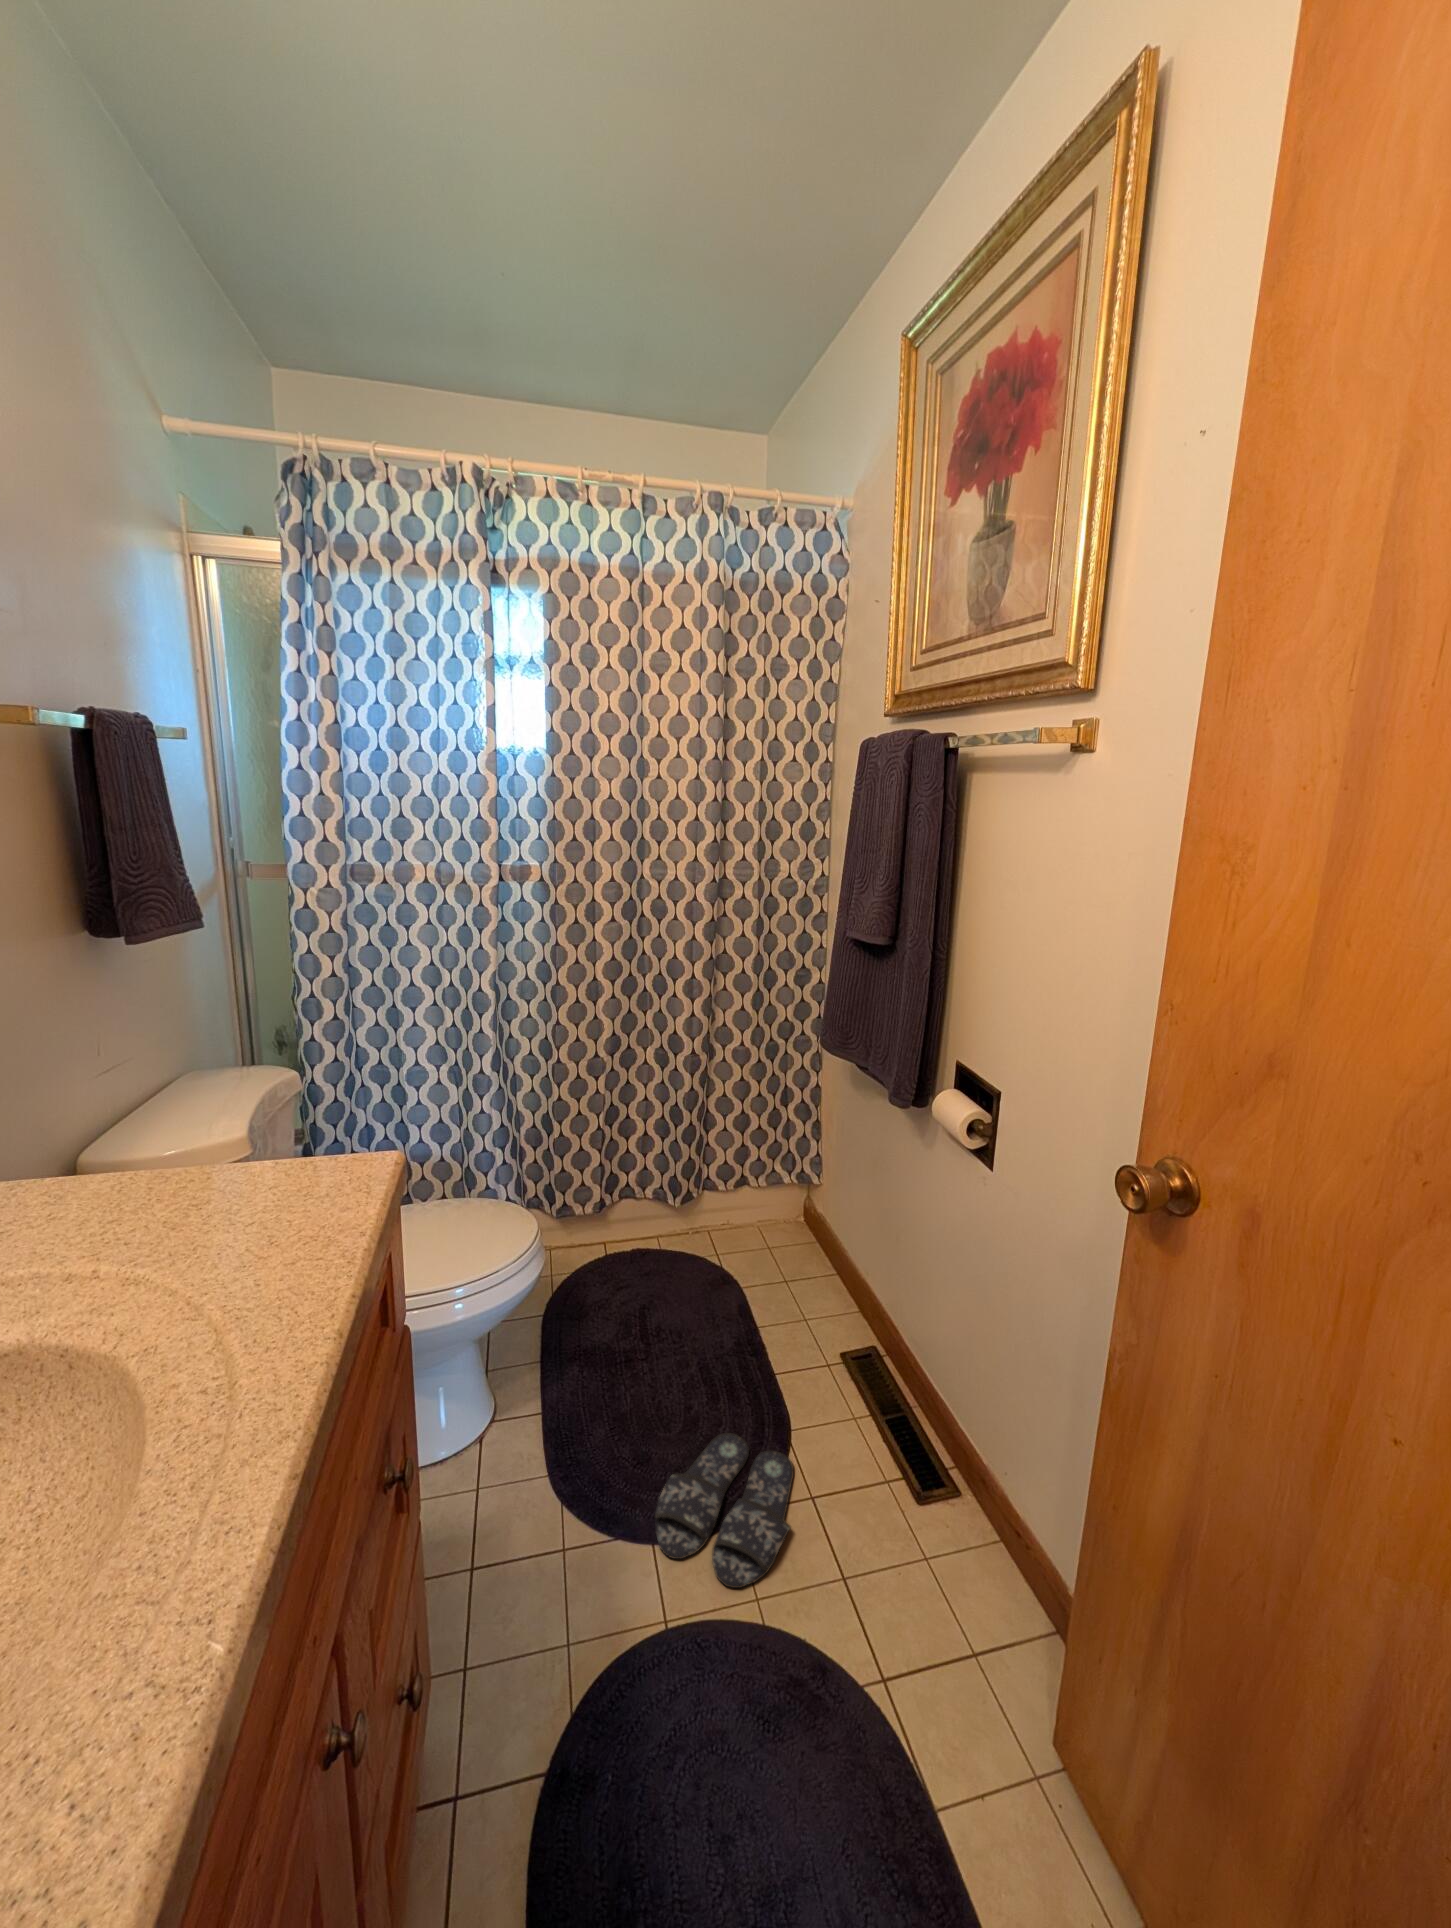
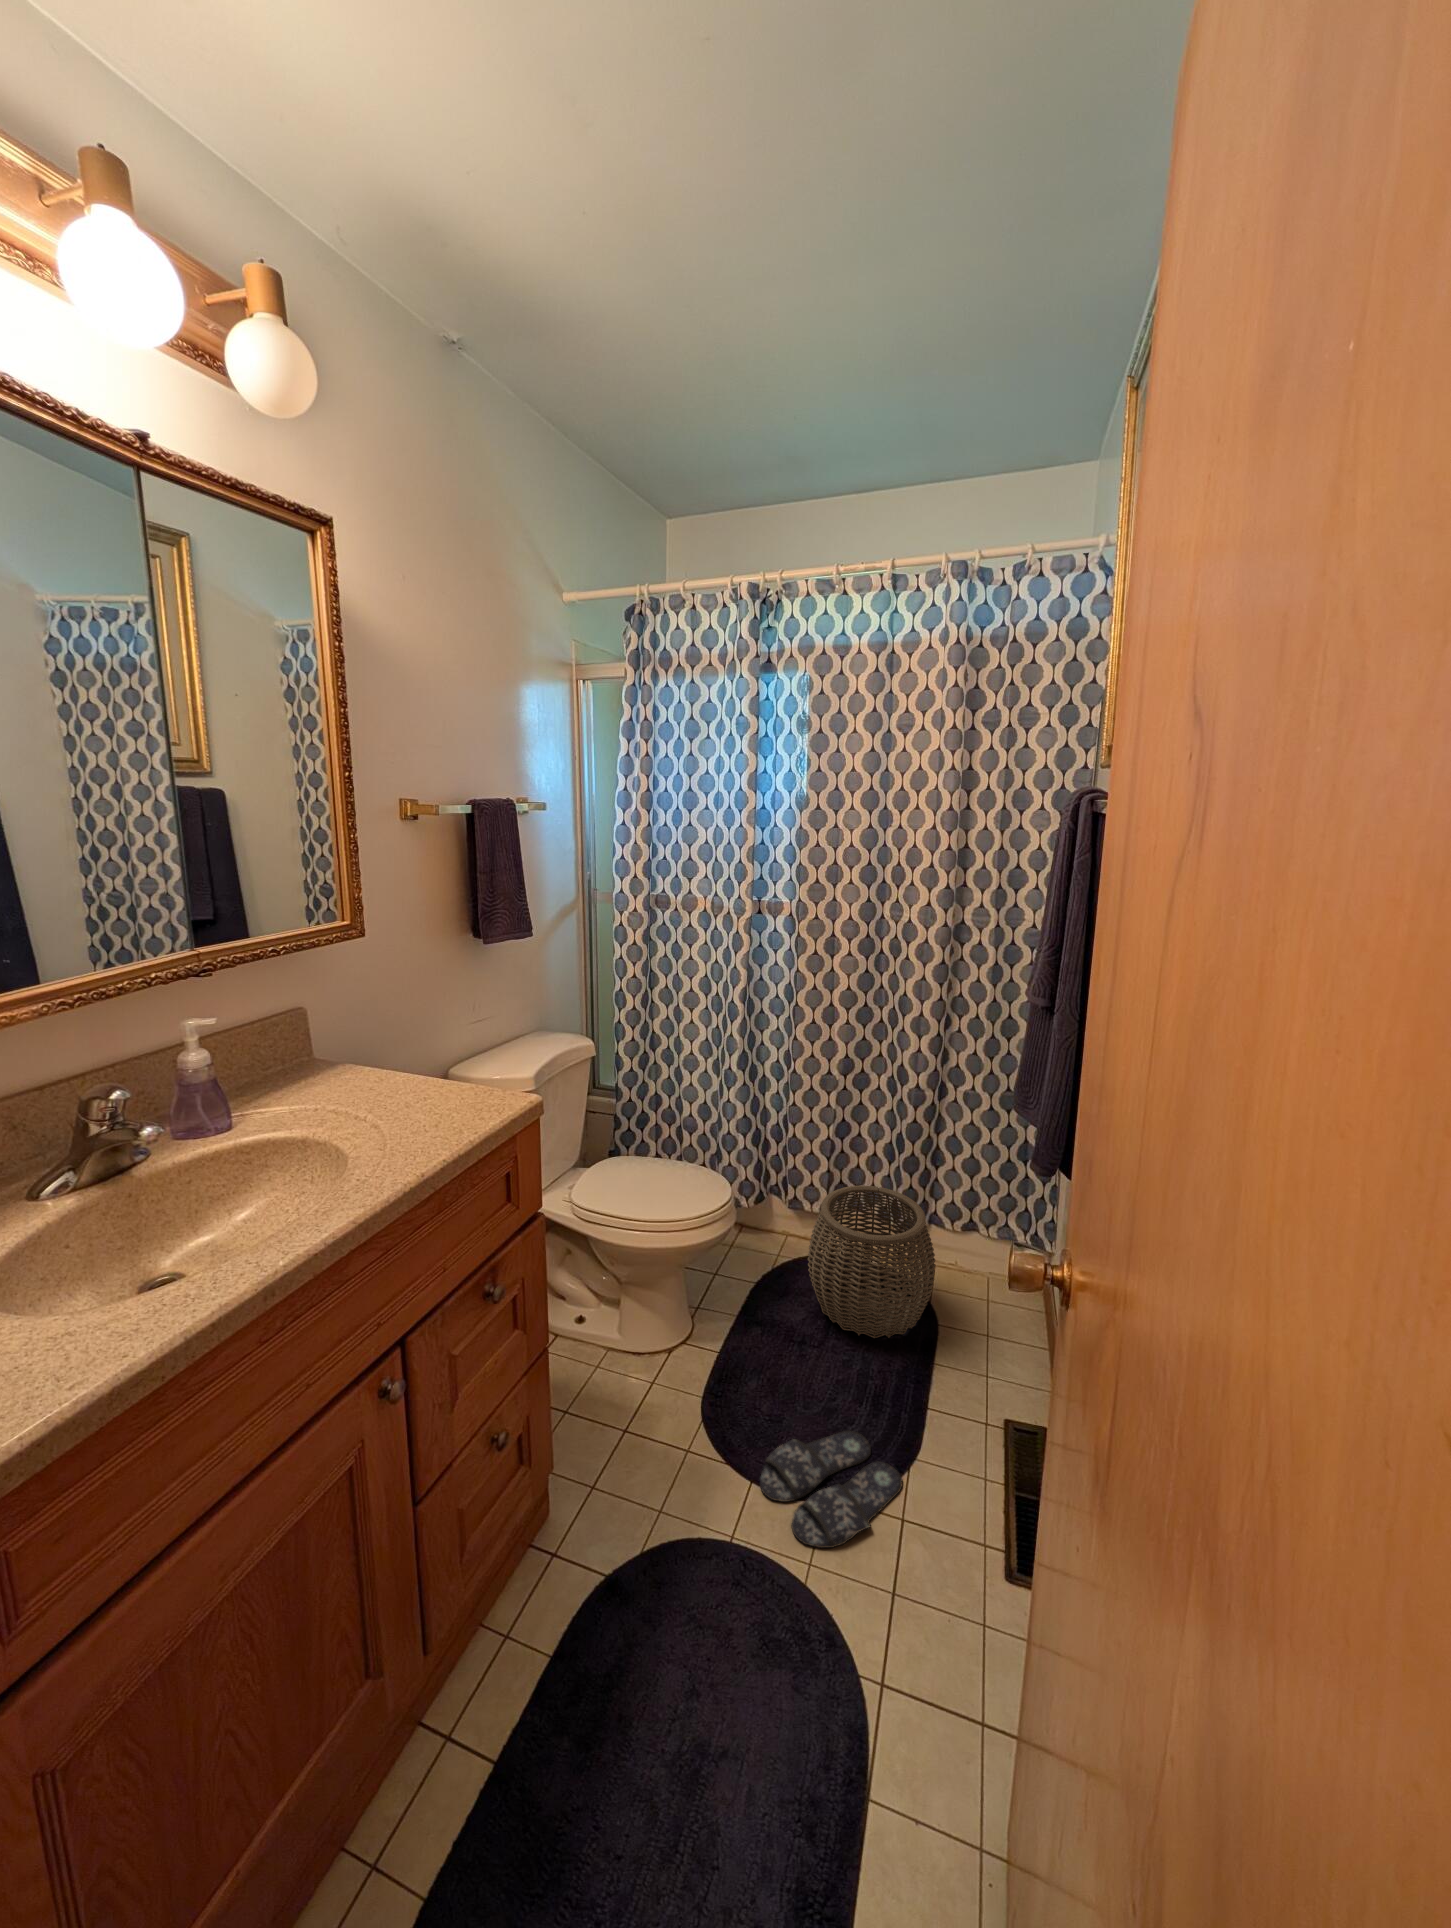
woven basket: none [603,1165,736,1330] -> present [808,1185,936,1338]

